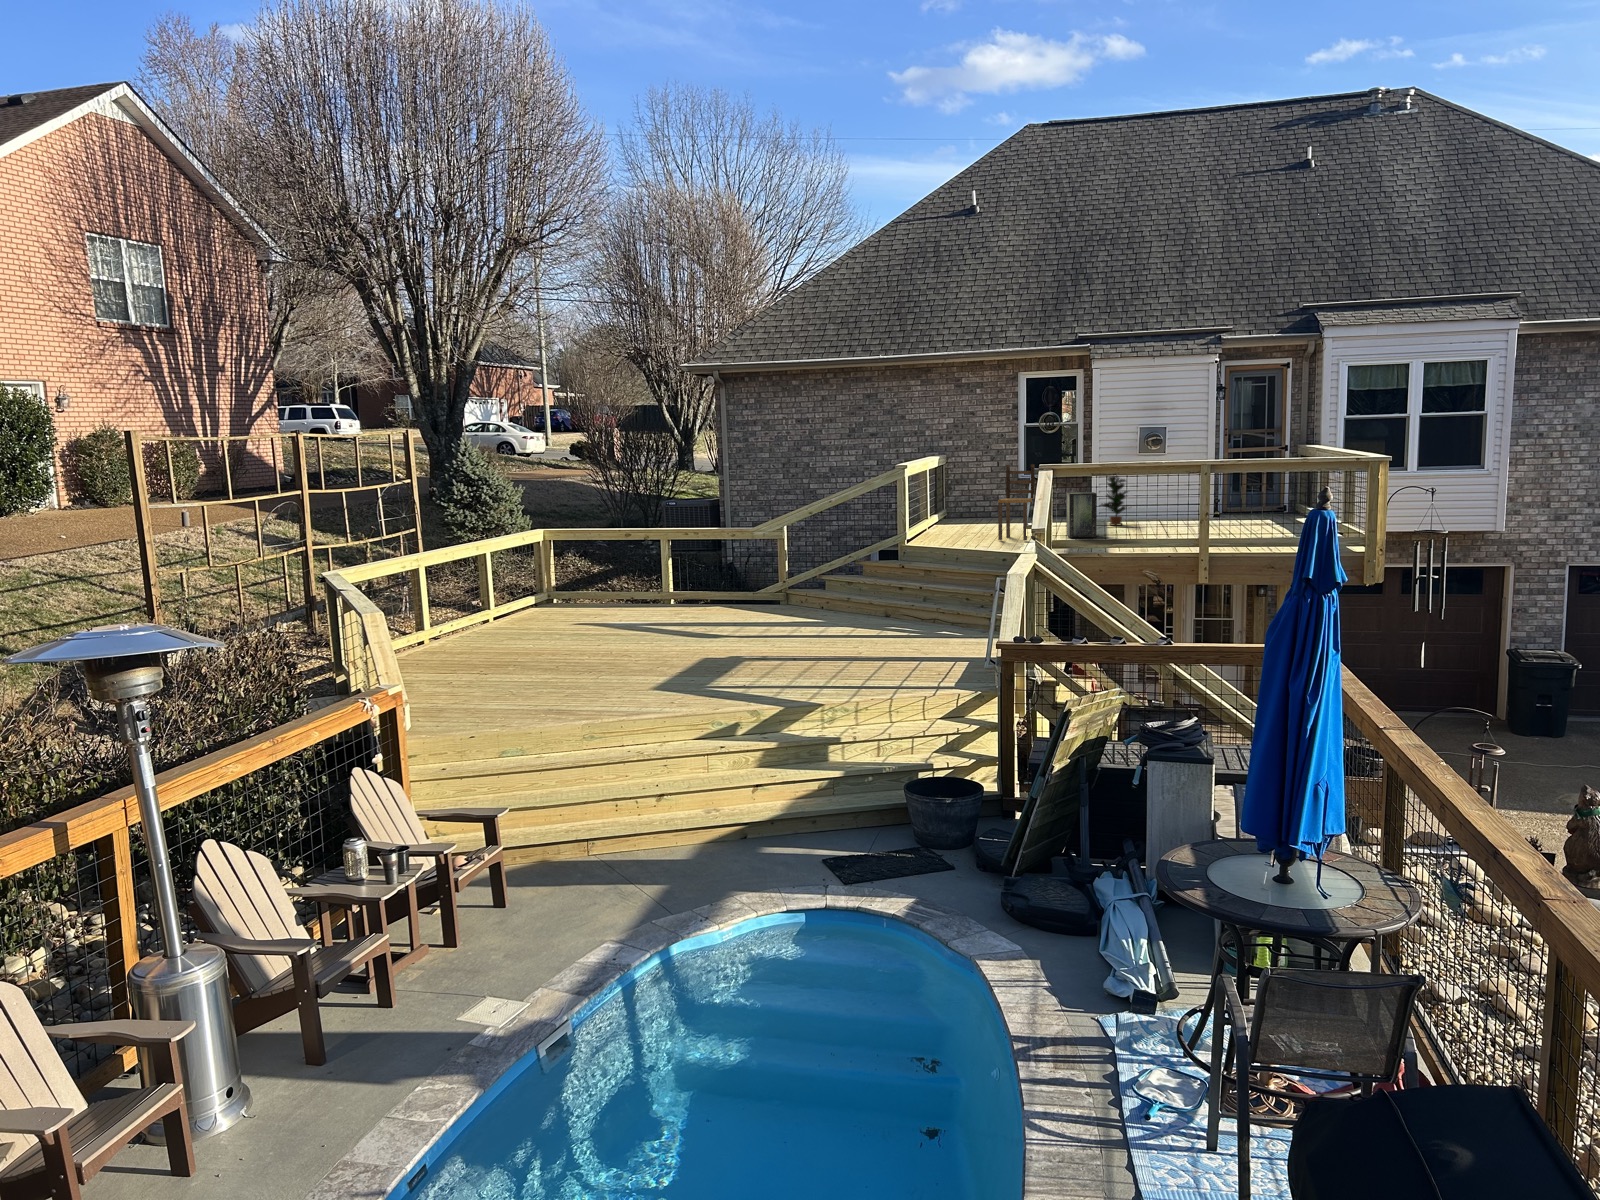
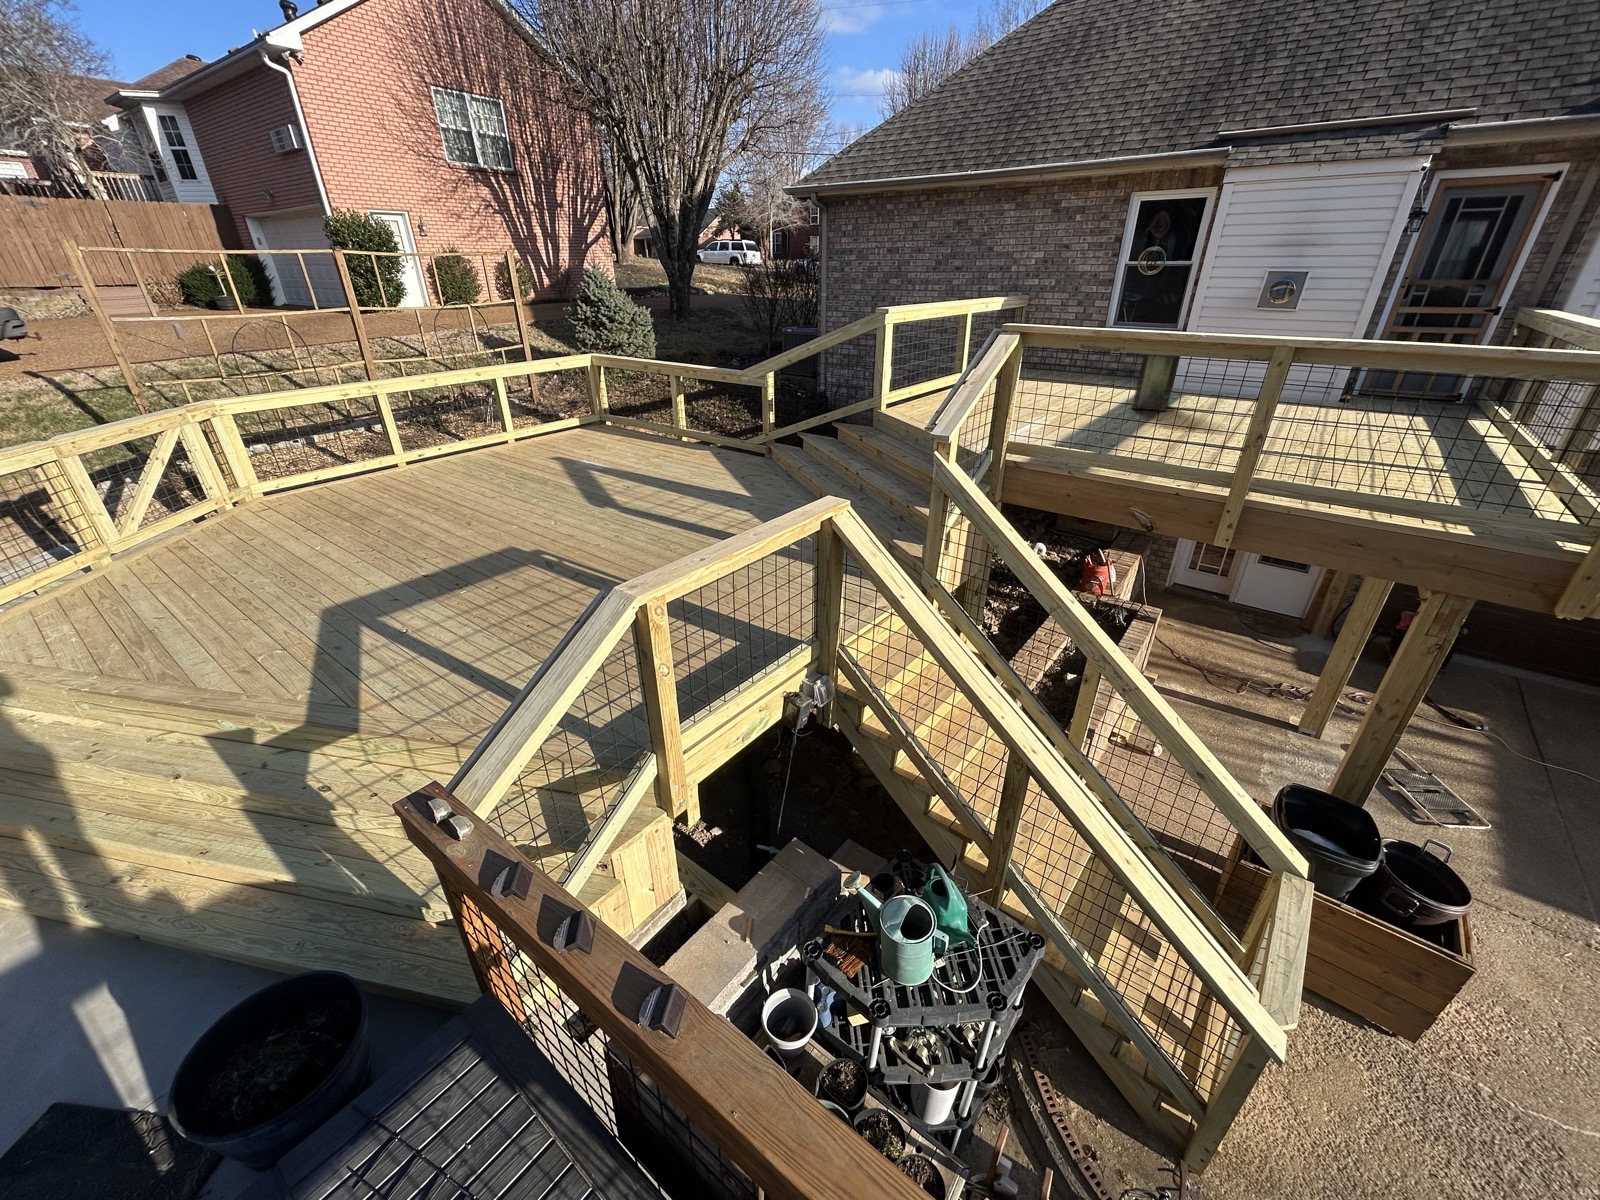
chair: present [998,464,1035,540] -> none [1043,311,1108,408]
potted plant: present [1101,476,1128,526] -> none [1192,330,1237,391]

